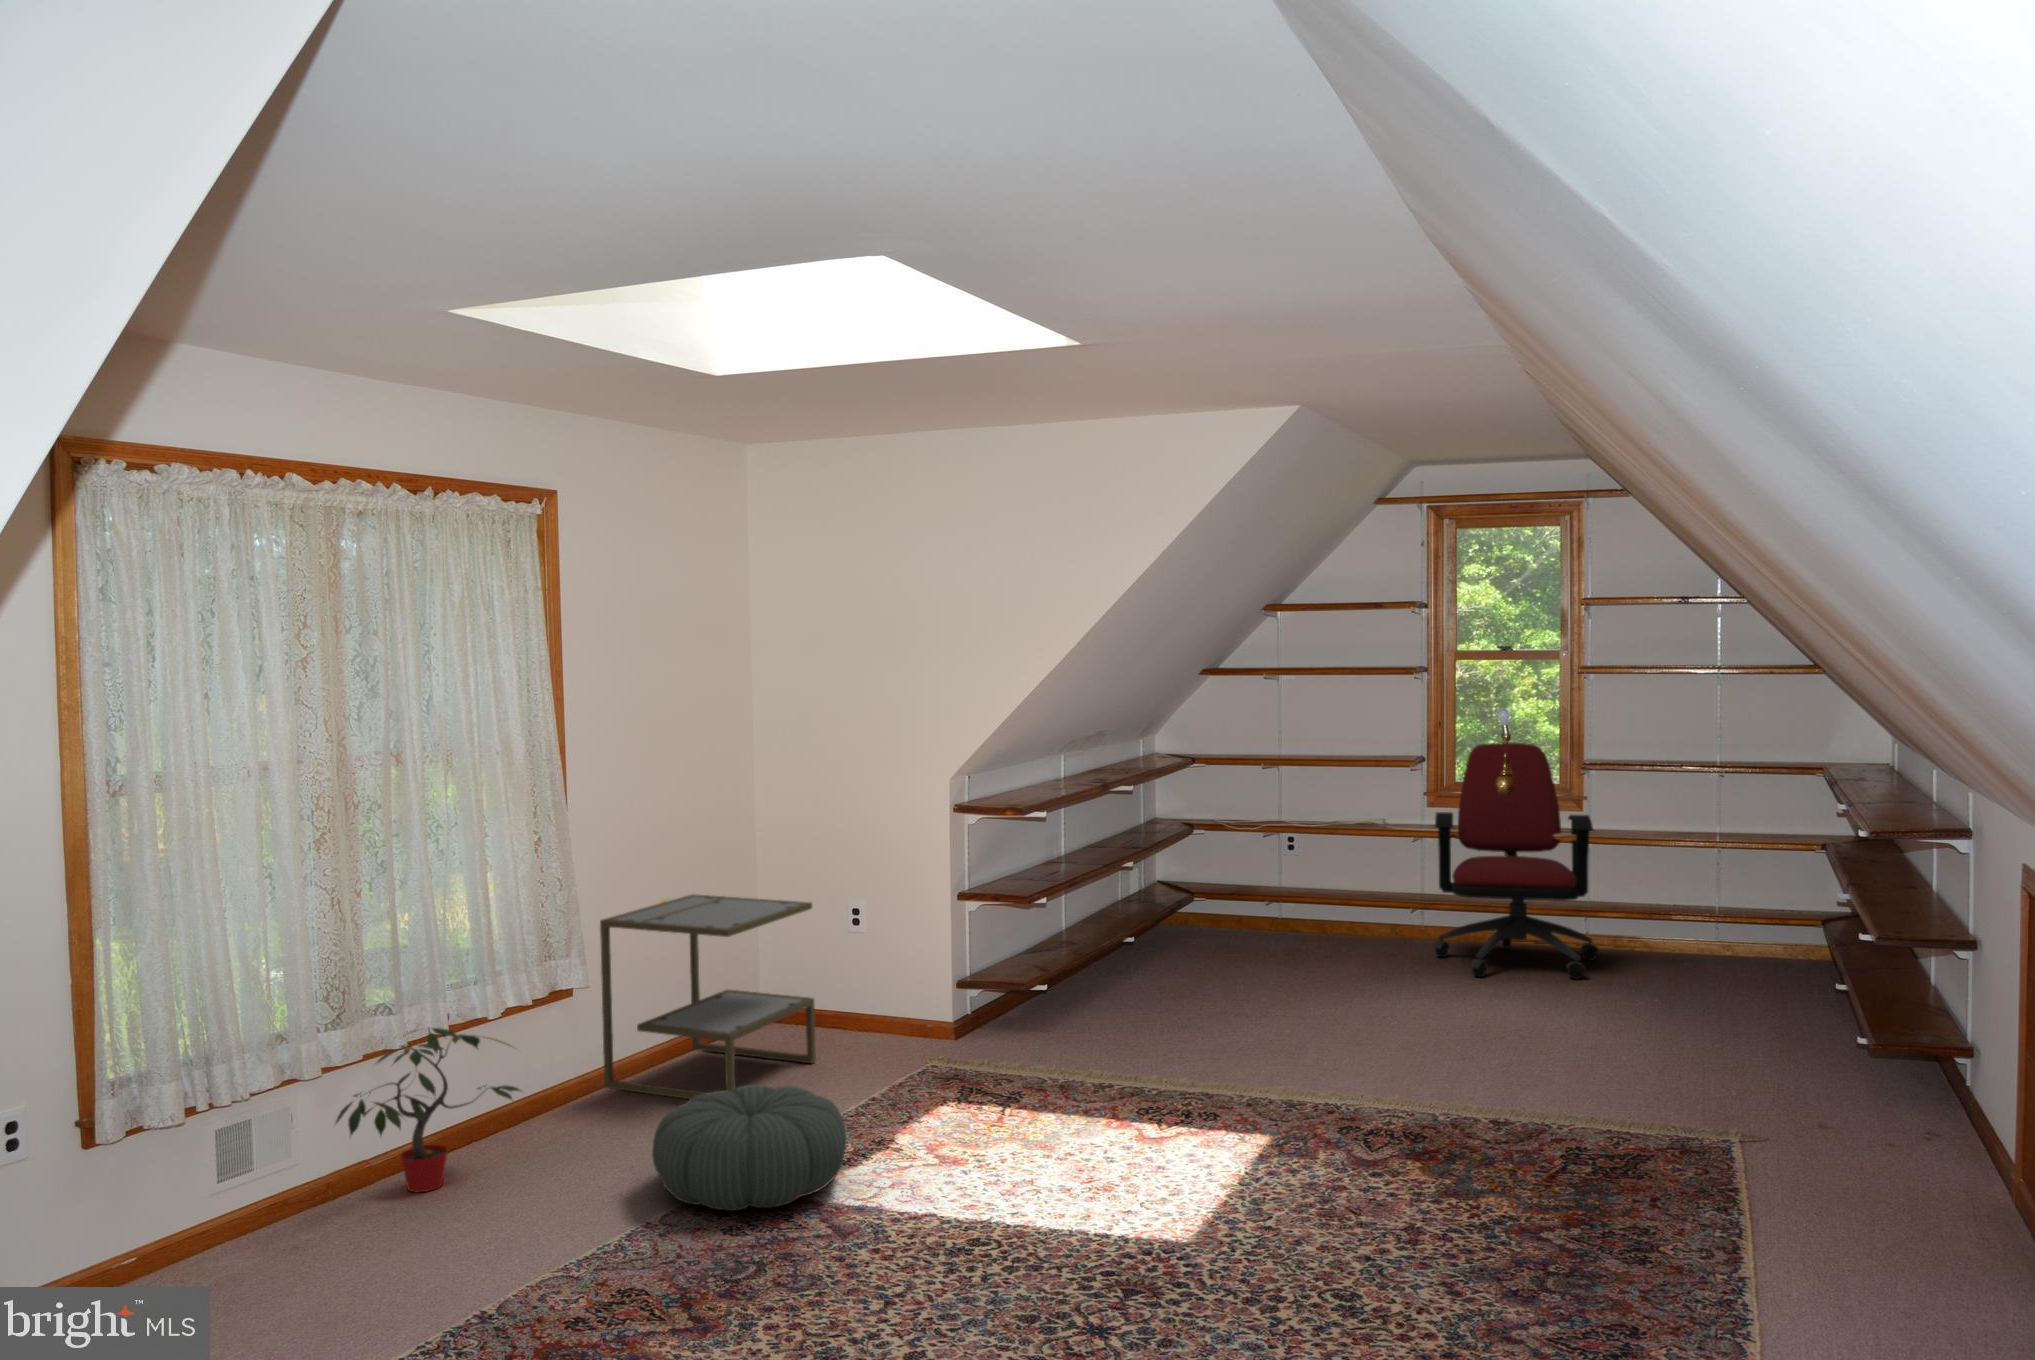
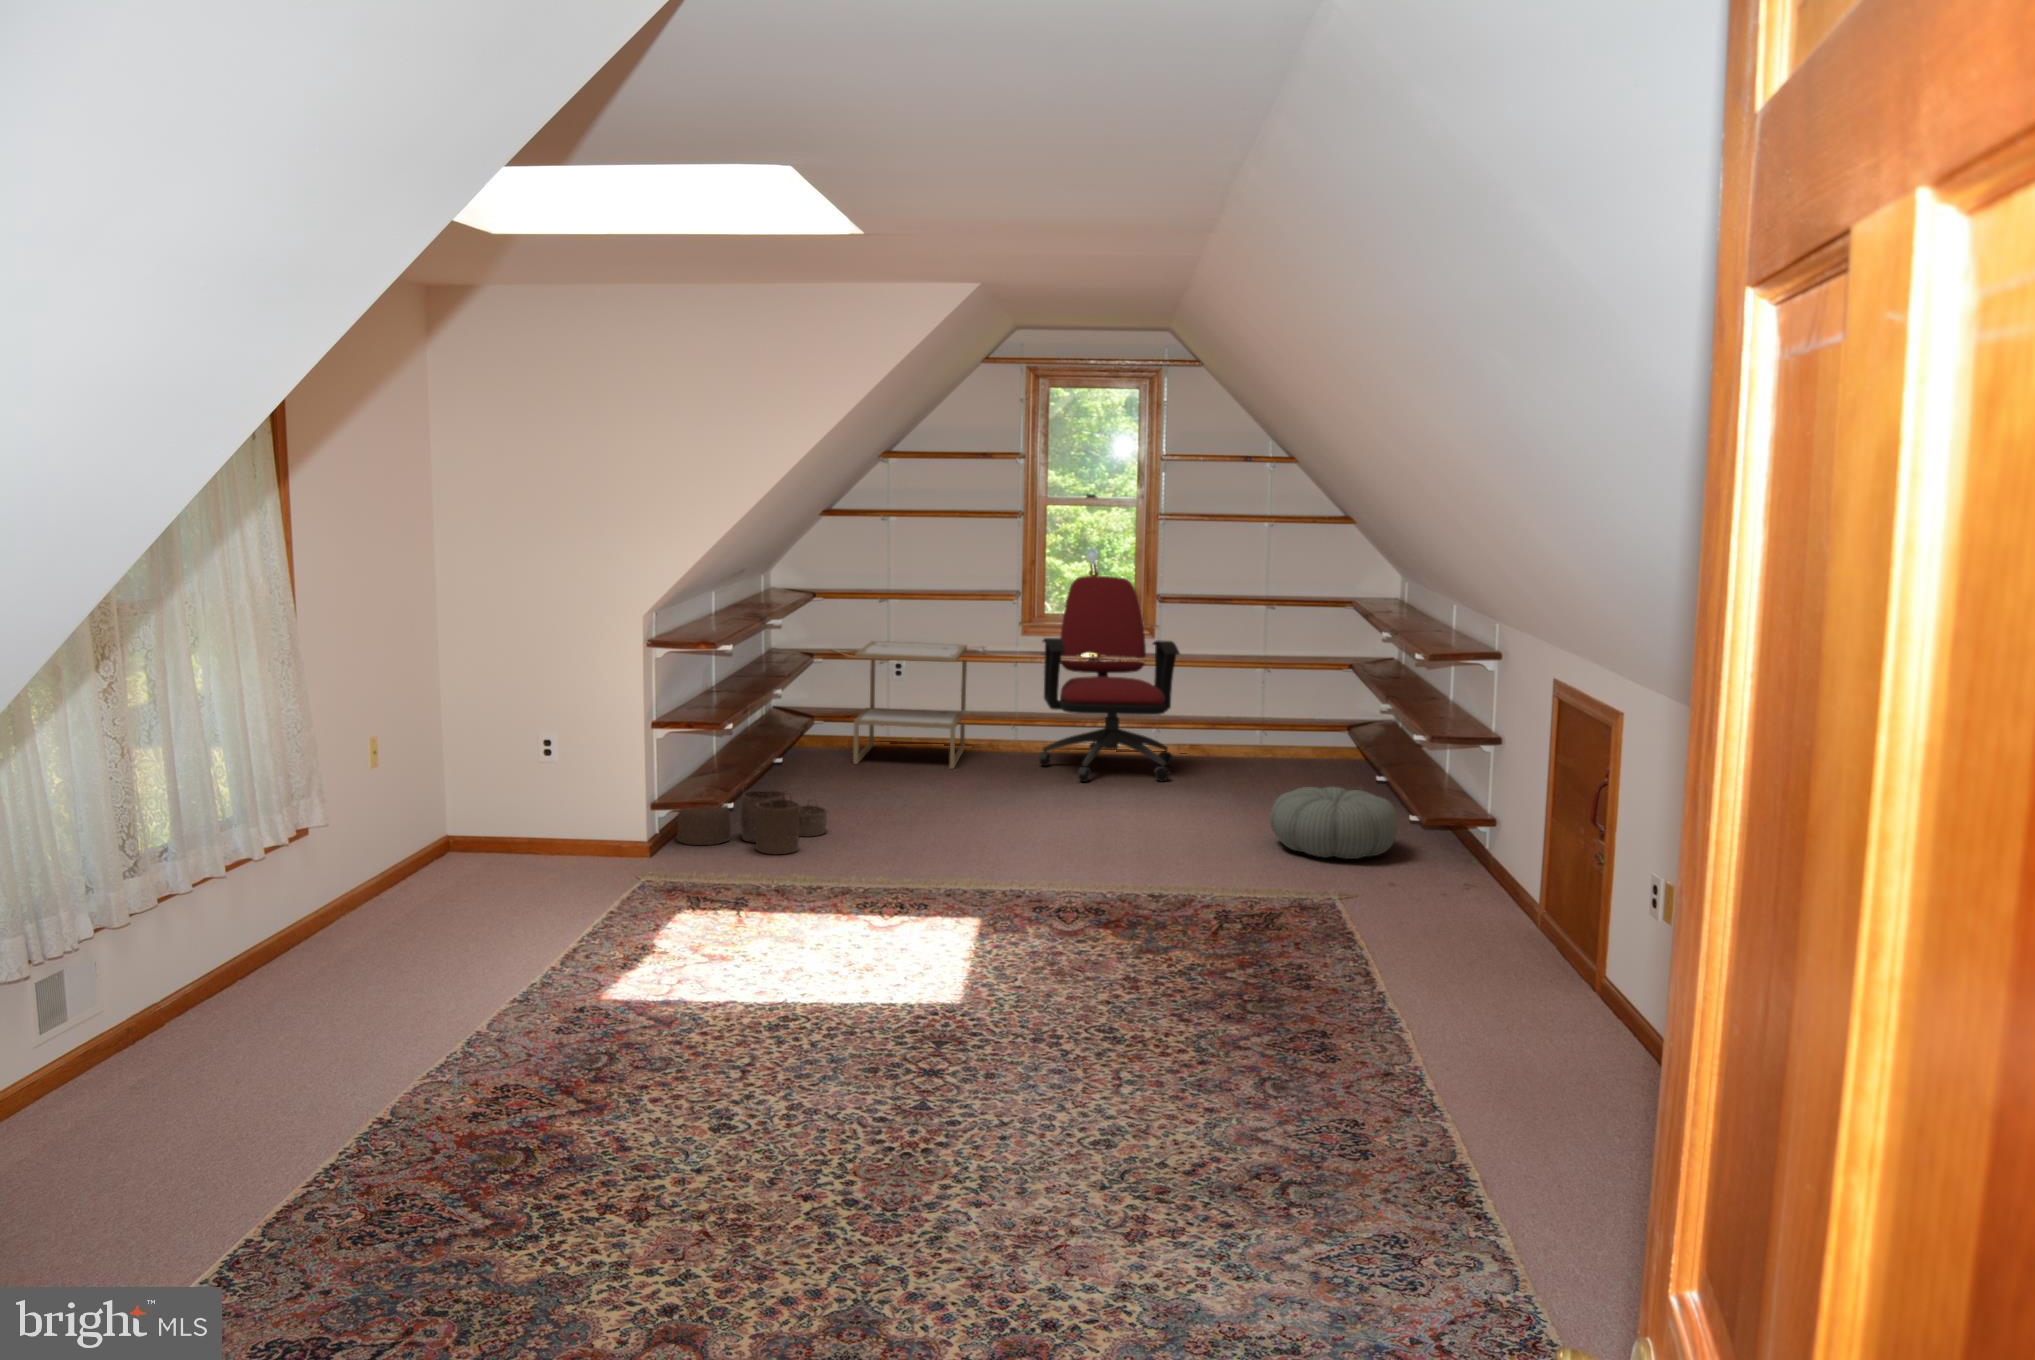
side table: present [600,894,816,1099] -> present [853,641,967,769]
woven basket: none [994,968,1154,1045] -> present [677,787,827,854]
potted plant: present [336,1028,520,1192] -> none [107,863,288,1028]
pouf: present [652,1085,846,1211] -> present [1270,787,1398,859]

